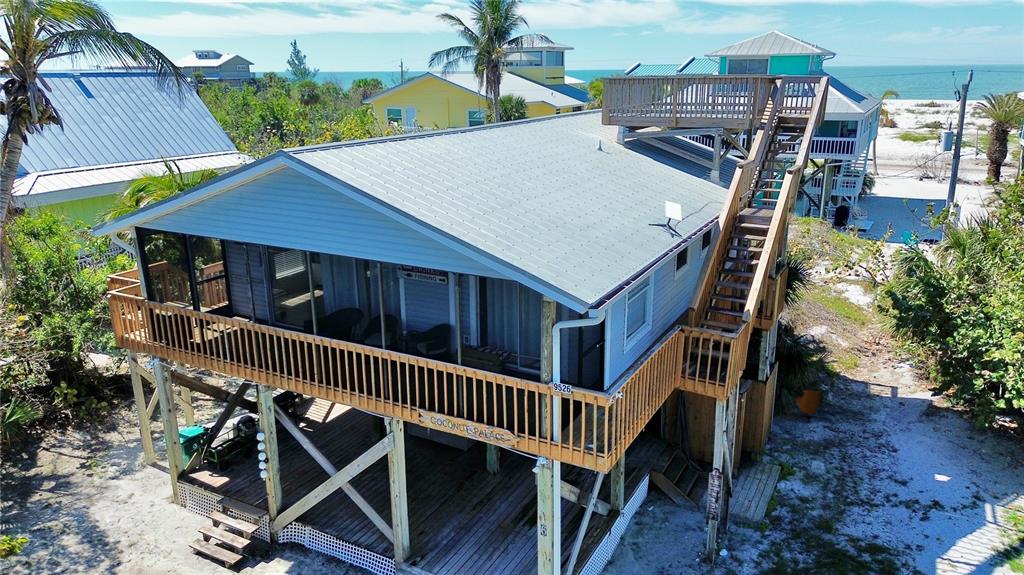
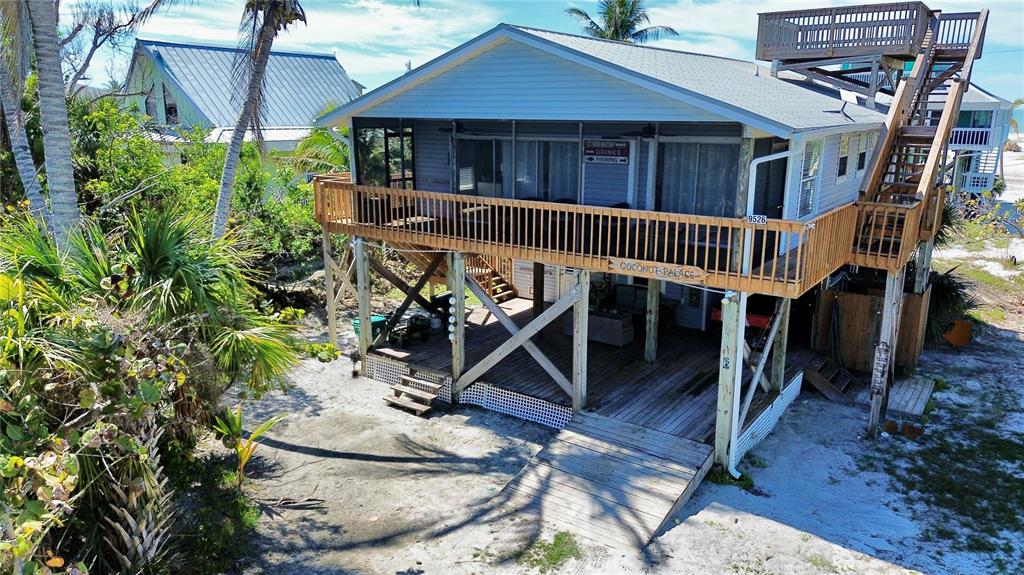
potted tree: none [154,475,179,510] -> present [350,346,365,378]
woven basket: none [722,537,762,563] -> present [884,420,925,441]

